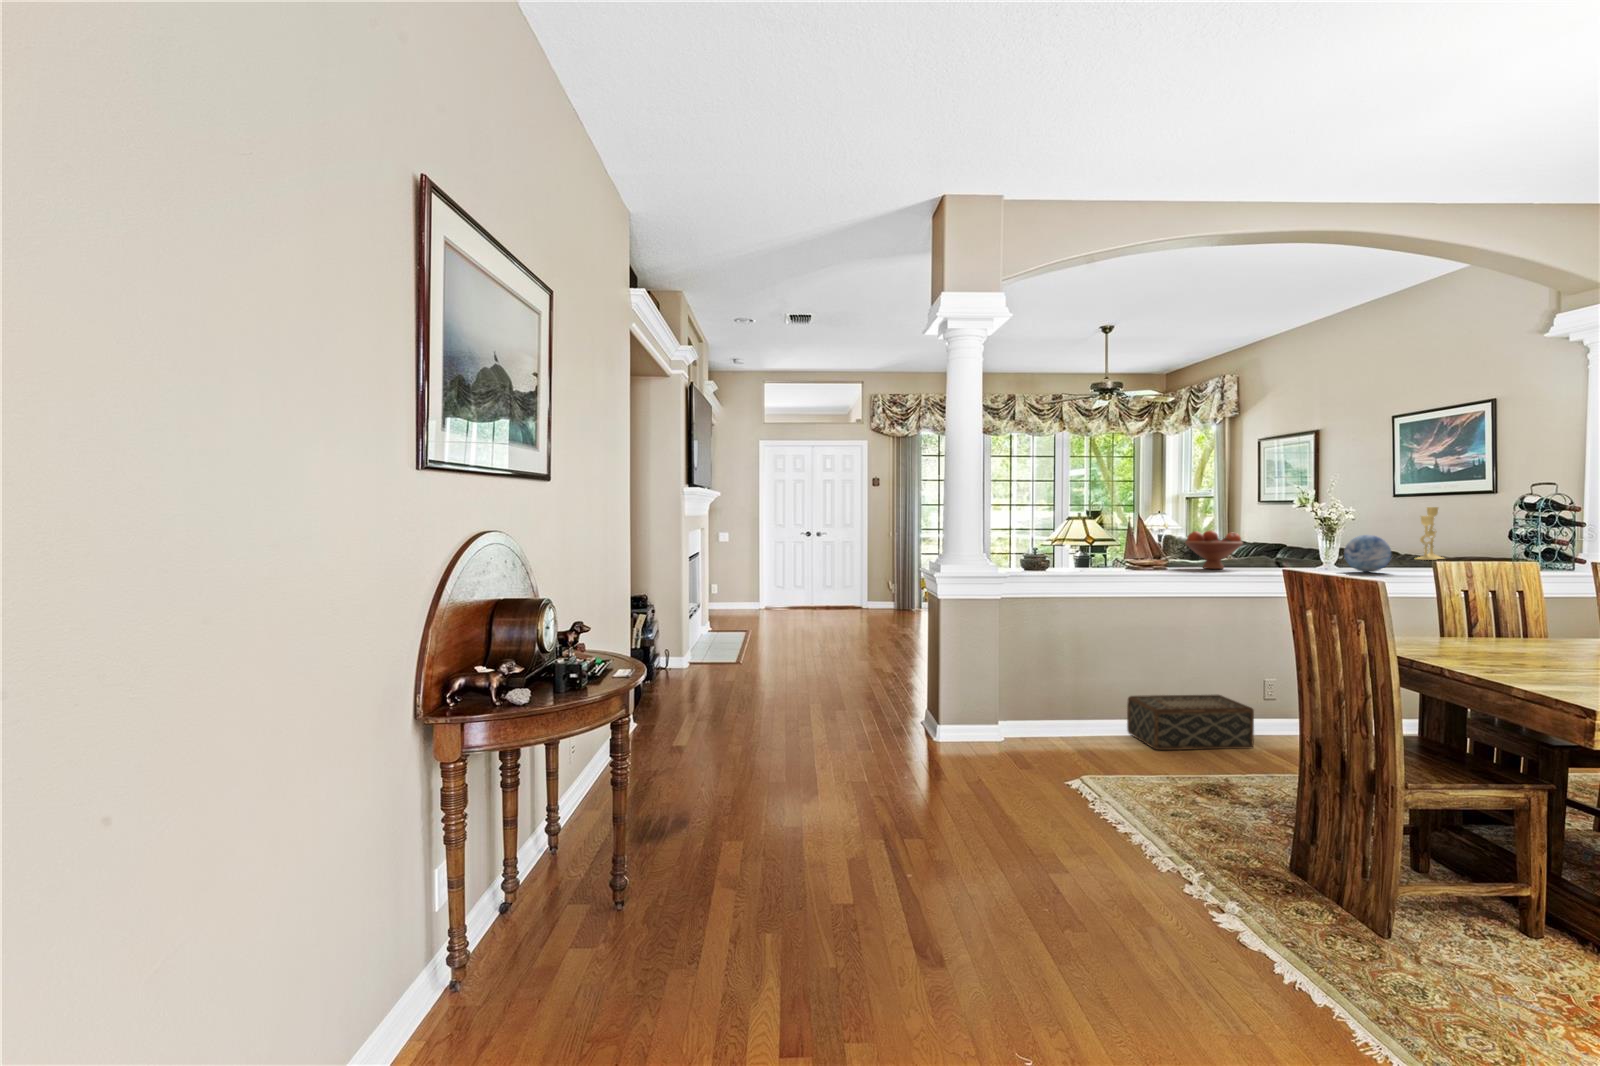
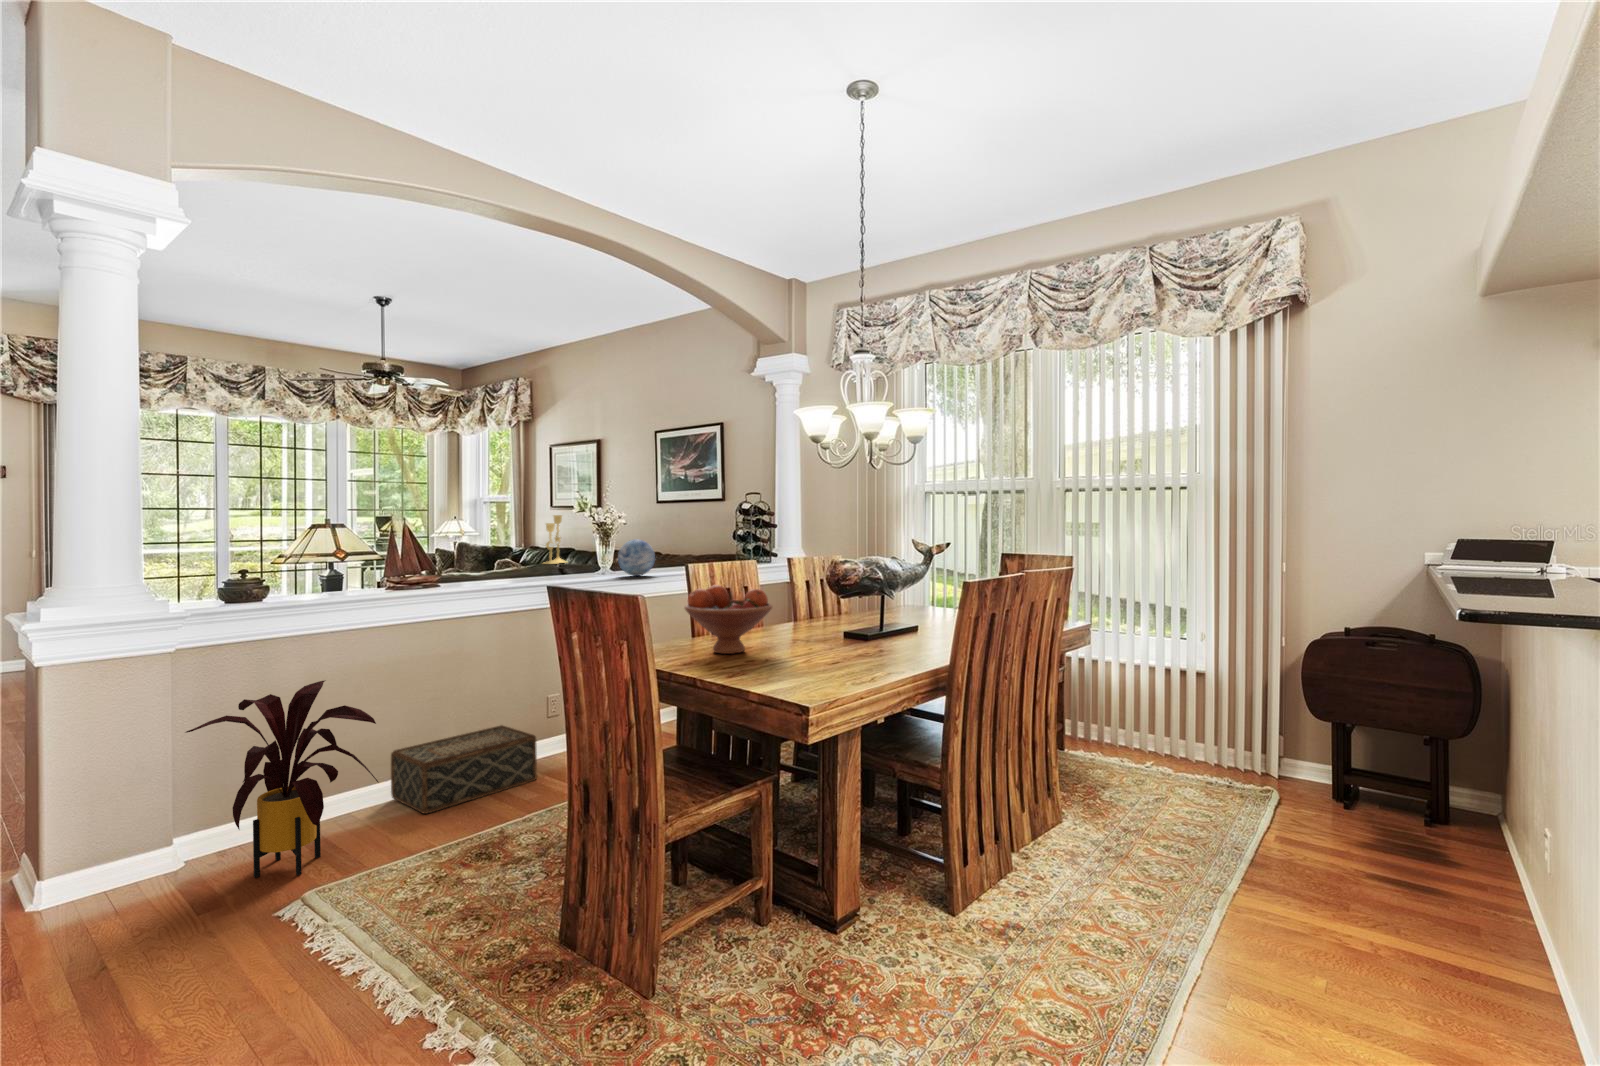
candlestick: present [1417,507,1443,560] -> present [545,515,566,564]
fruit bowl: present [1185,530,1243,569] -> present [685,585,772,654]
house plant: none [1007,633,1128,765] -> present [186,681,378,878]

